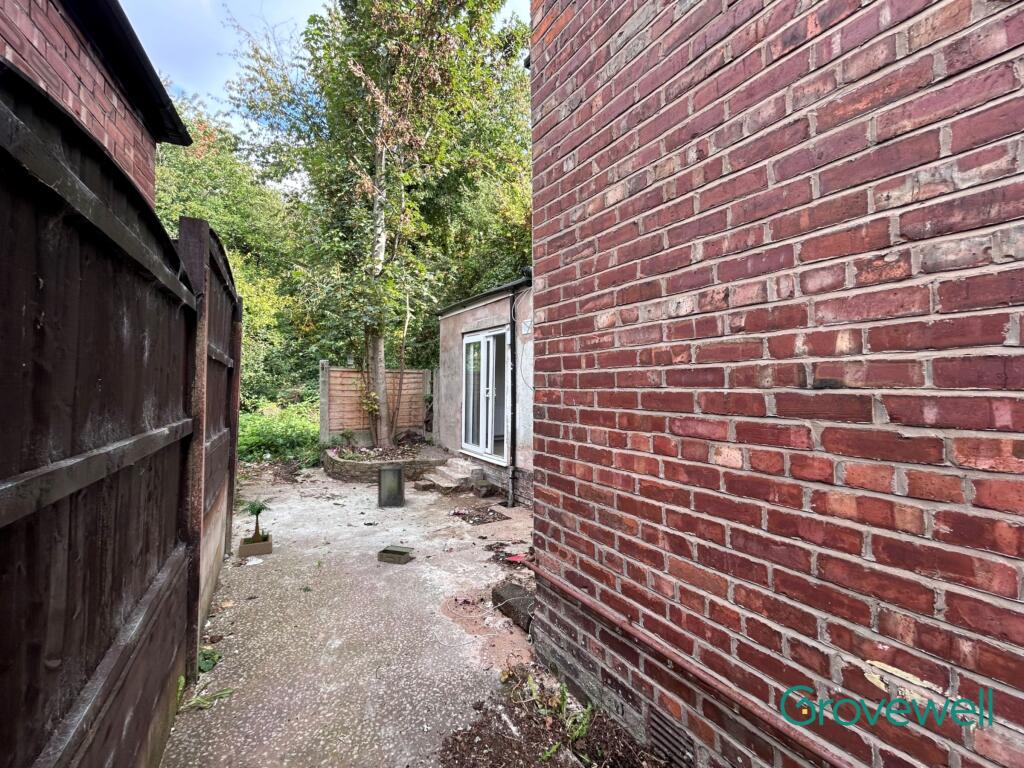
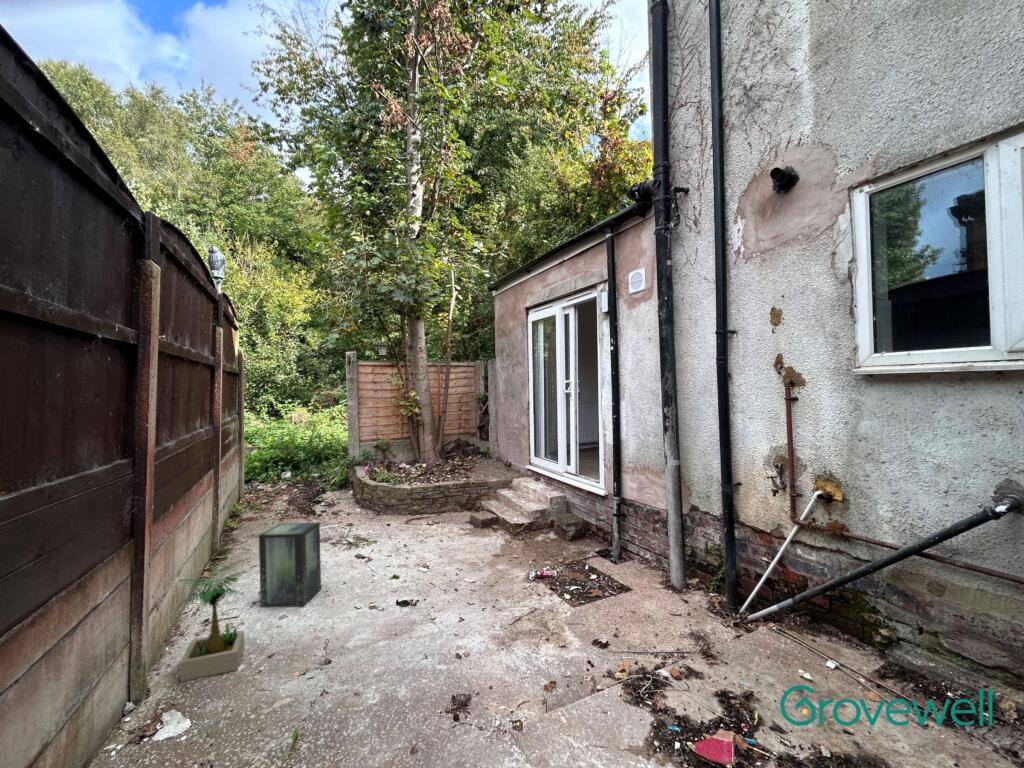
storage box: present [378,465,405,508] -> present [259,523,321,607]
toolbox: present [378,545,415,564] -> none [414,663,480,712]

